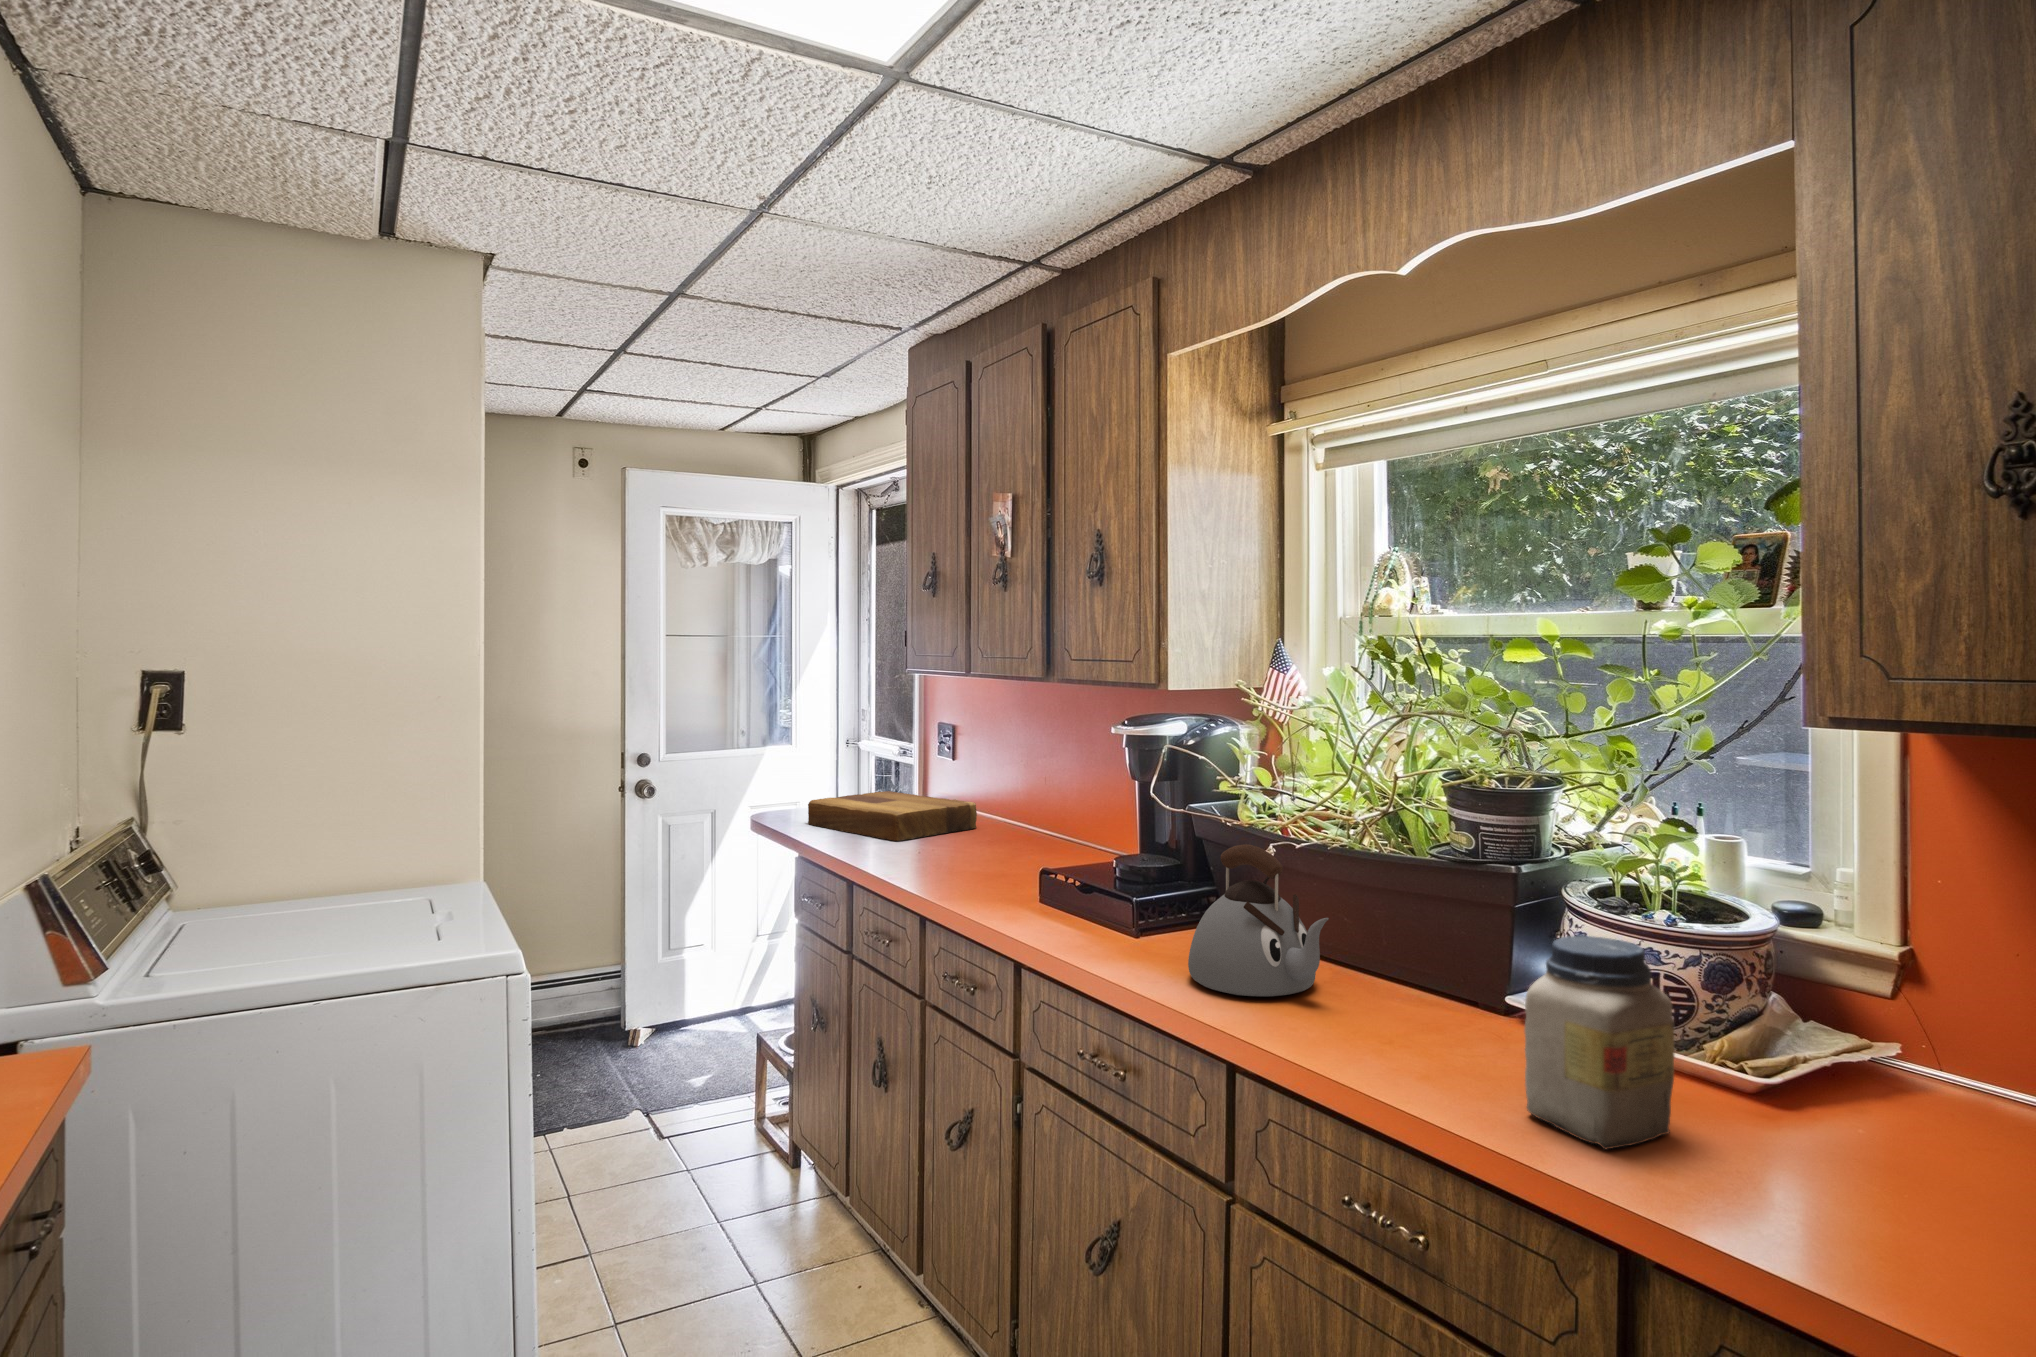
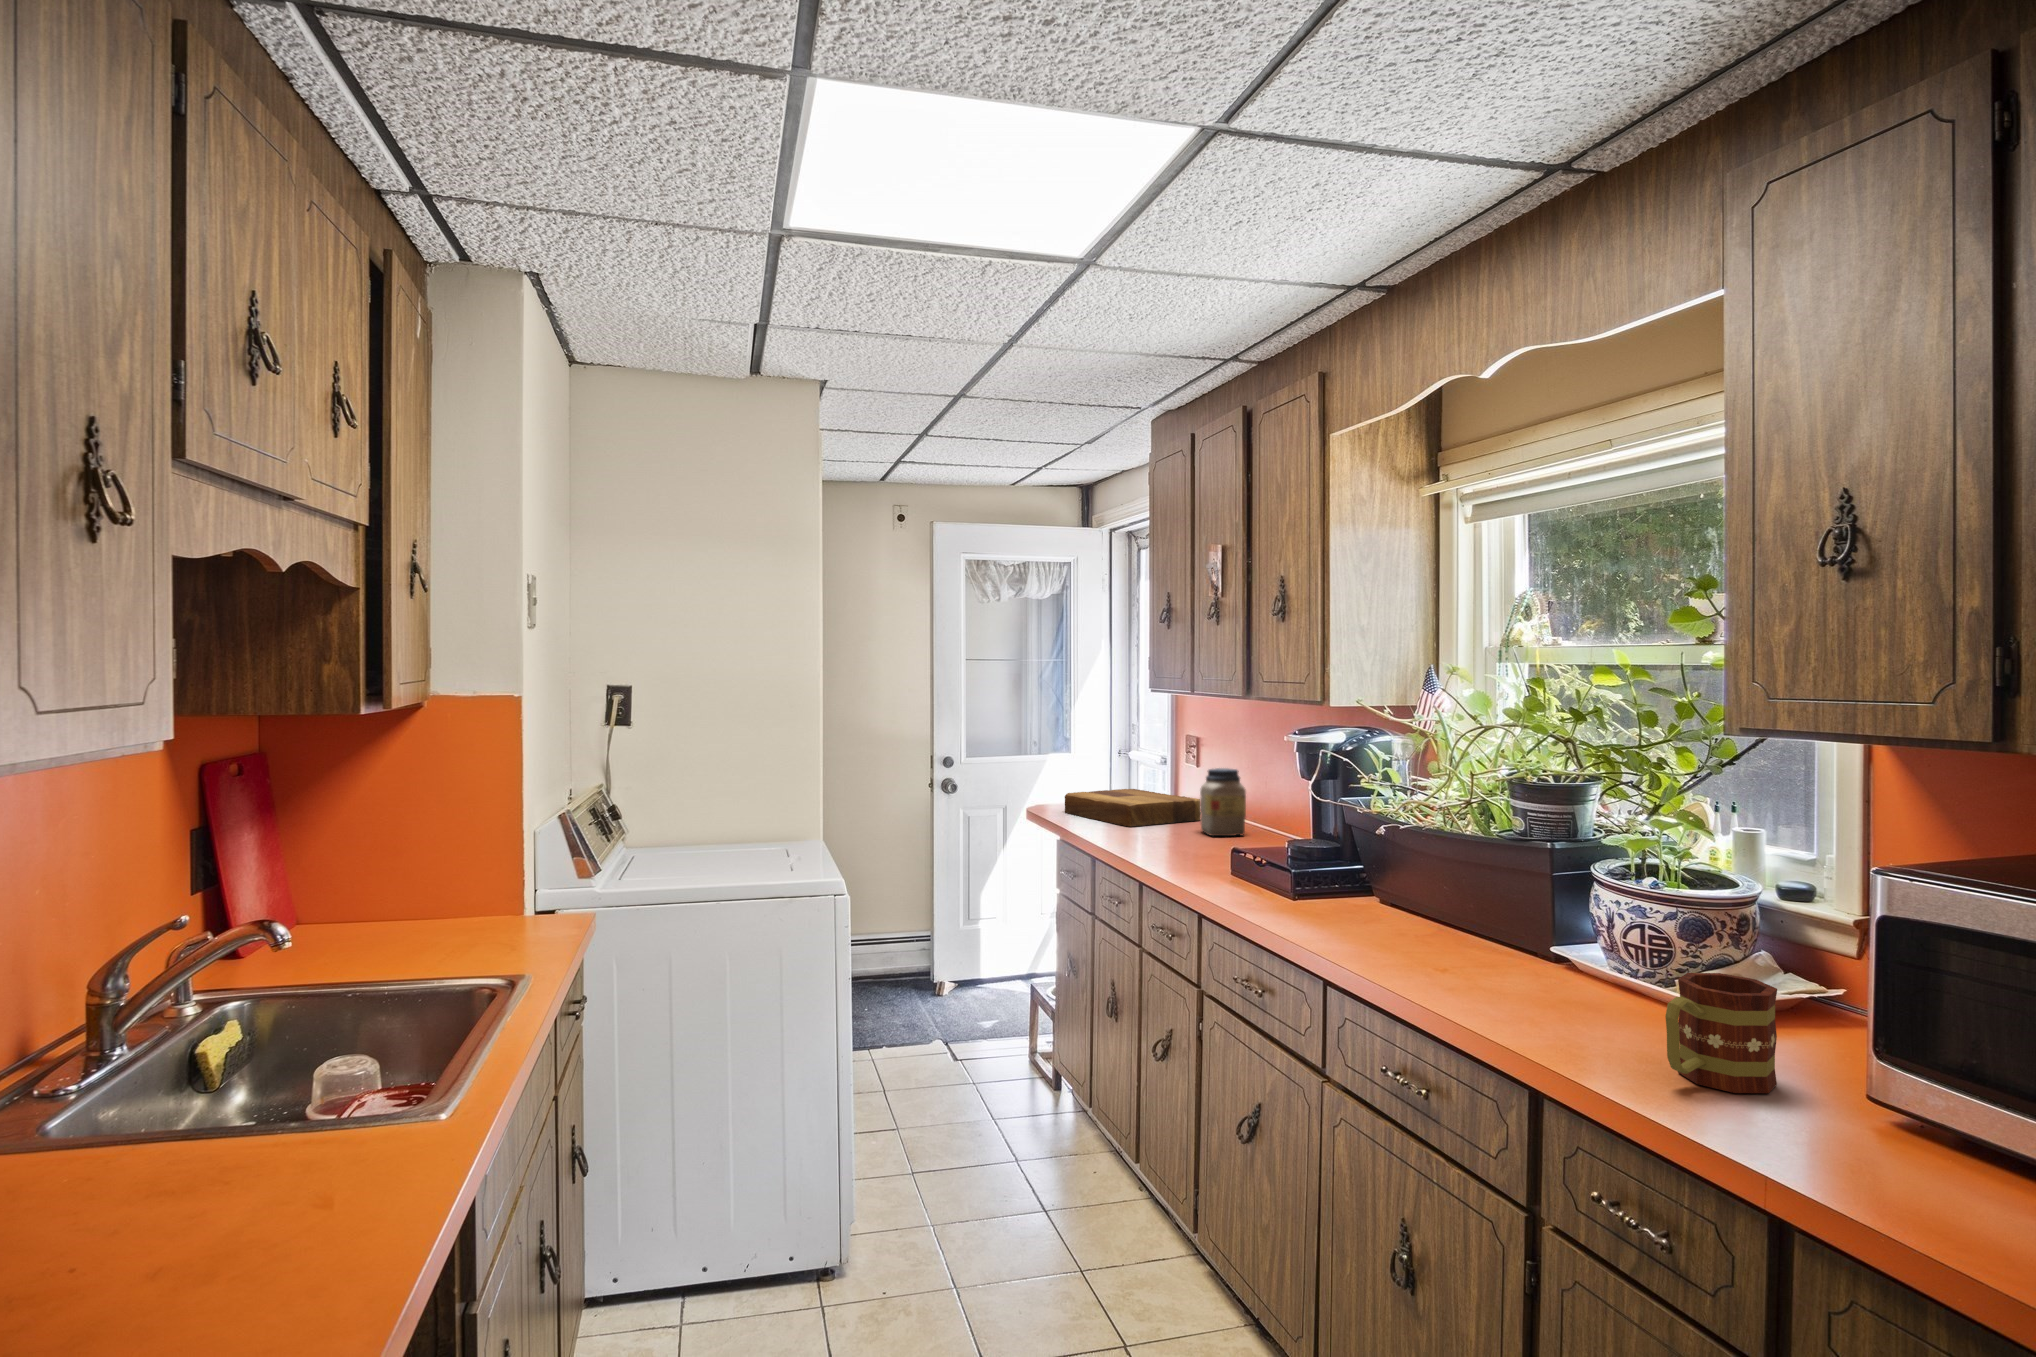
kettle: present [1188,844,1329,996] -> none [1304,822,1406,938]
jar: present [1524,936,1674,1149] -> present [1200,768,1246,836]
mug: none [1806,1054,1948,1230] -> present [1665,973,1777,1093]

